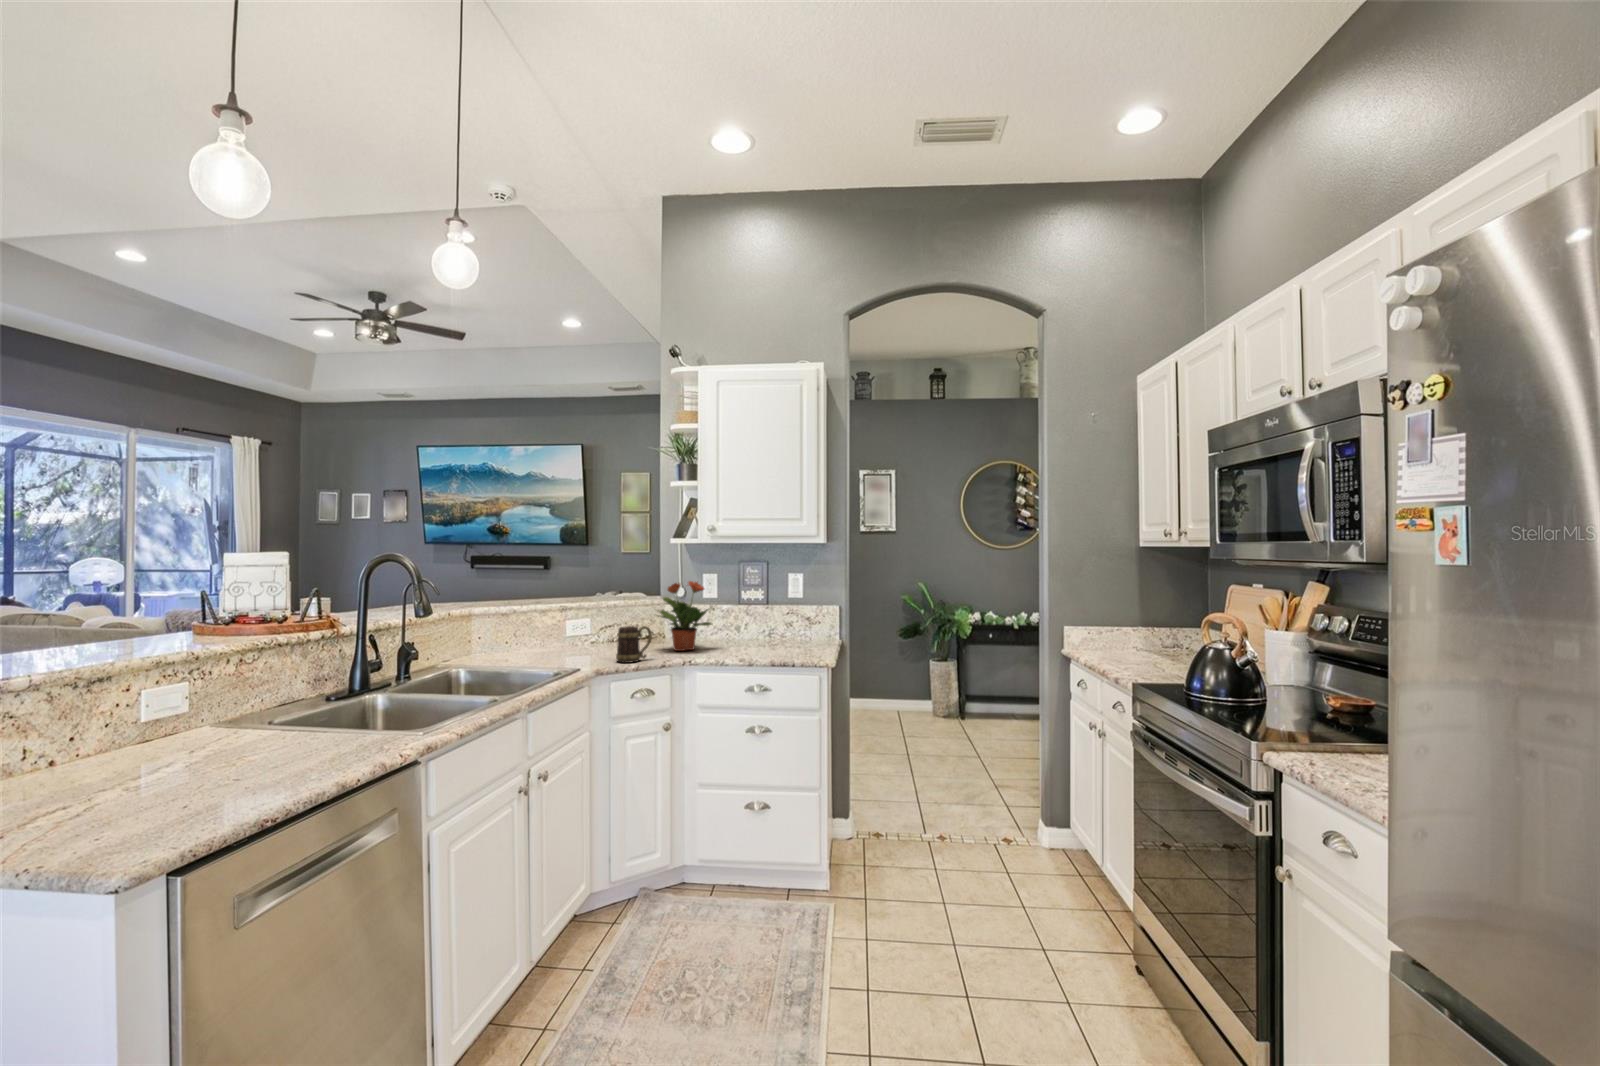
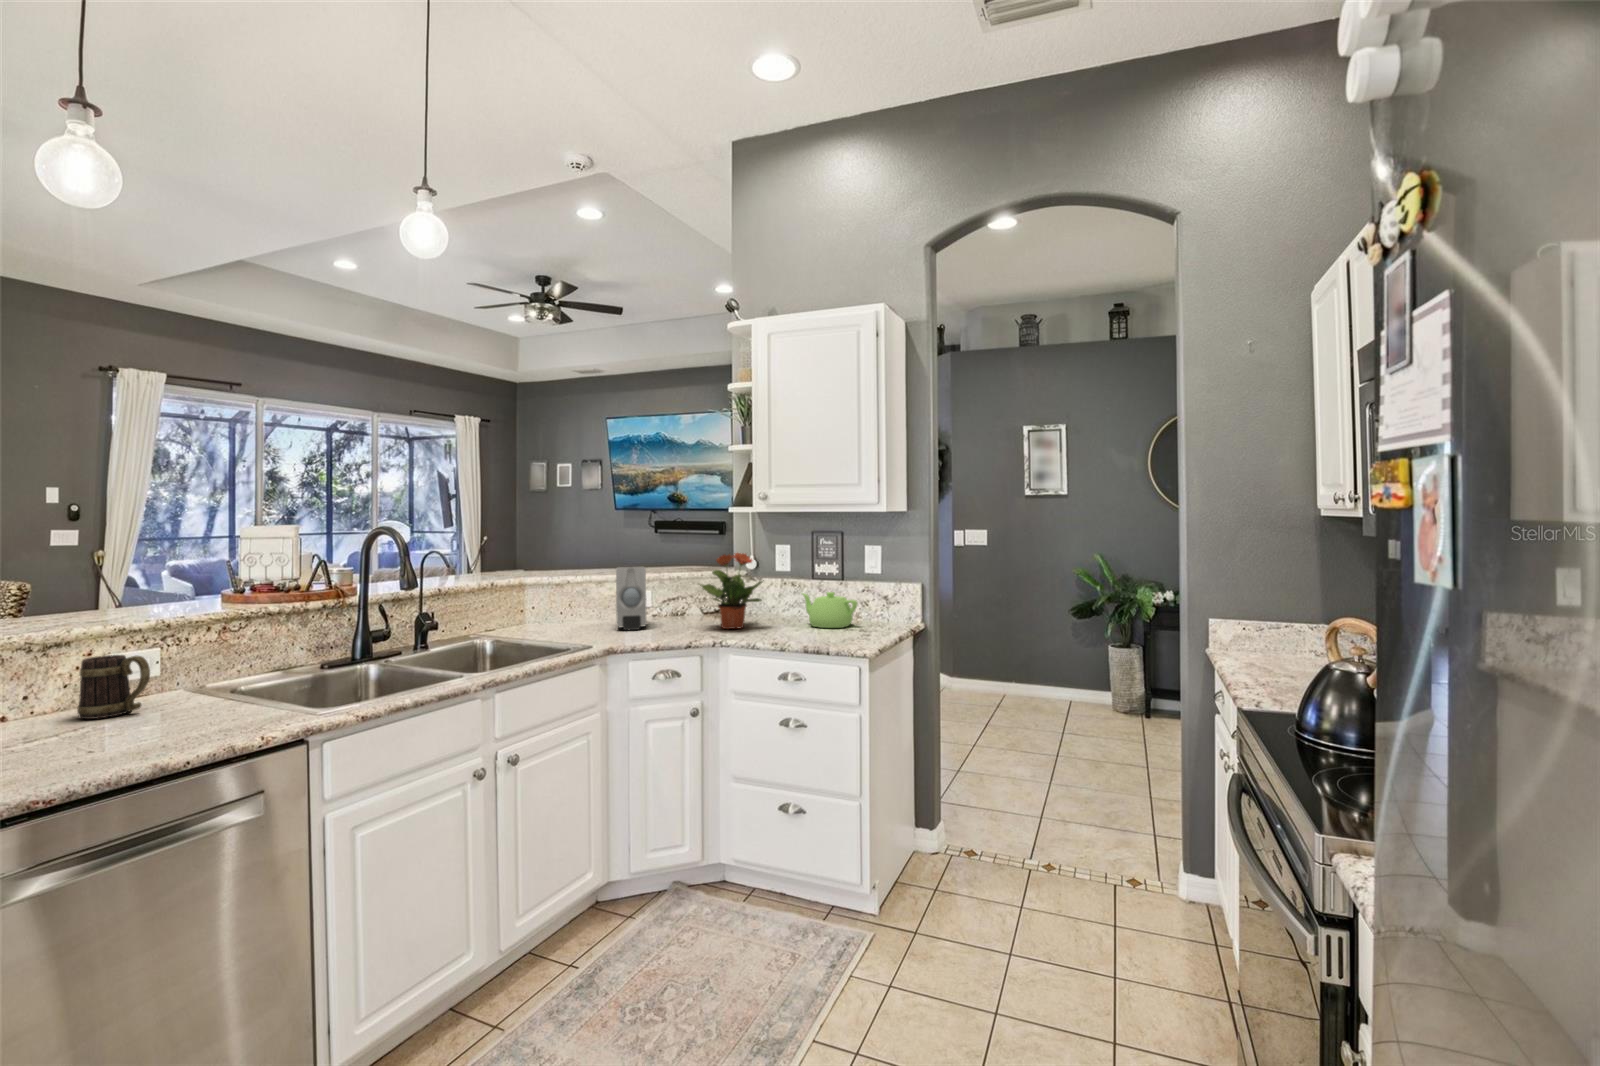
soap dispenser: none [565,595,603,656] -> present [616,567,647,630]
teapot: none [741,615,795,646] -> present [802,592,858,628]
mug: present [616,626,652,663] -> present [77,655,150,719]

